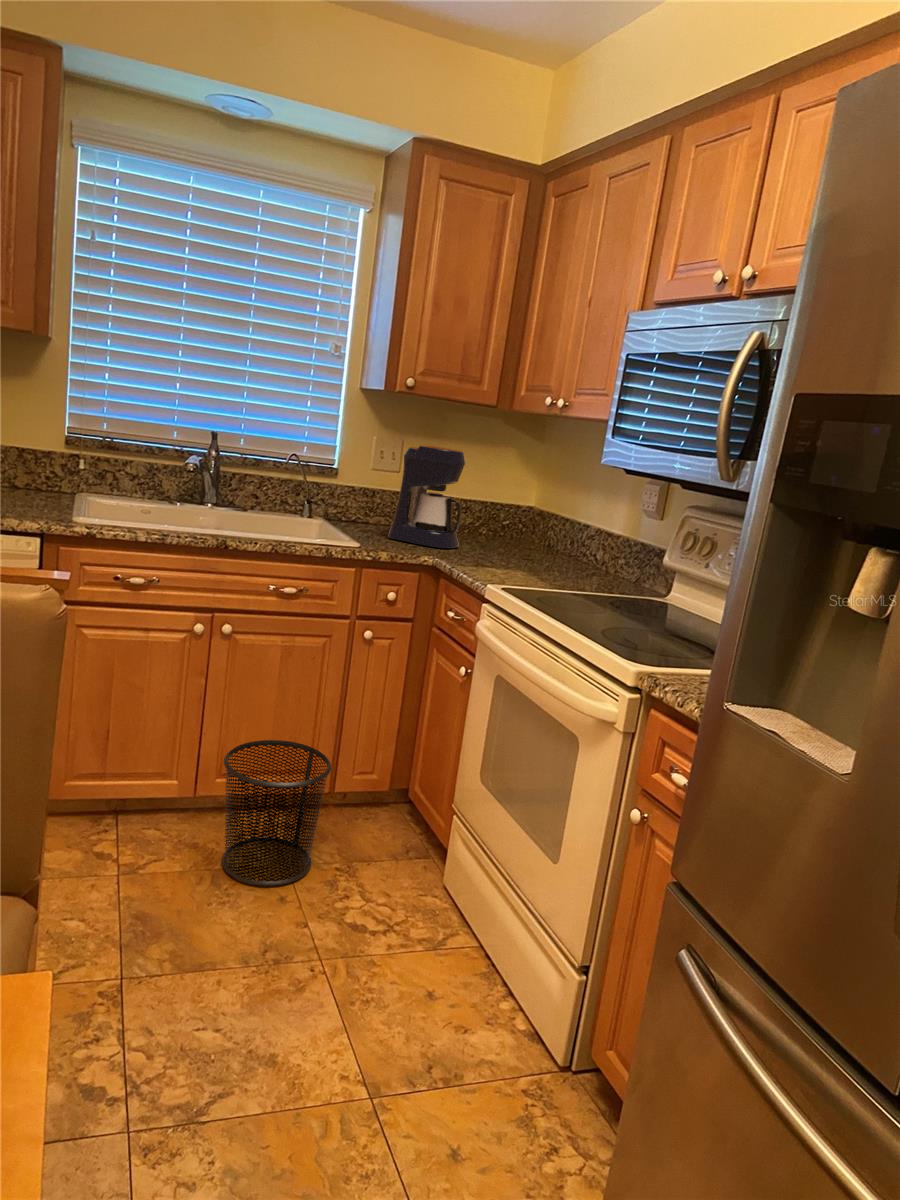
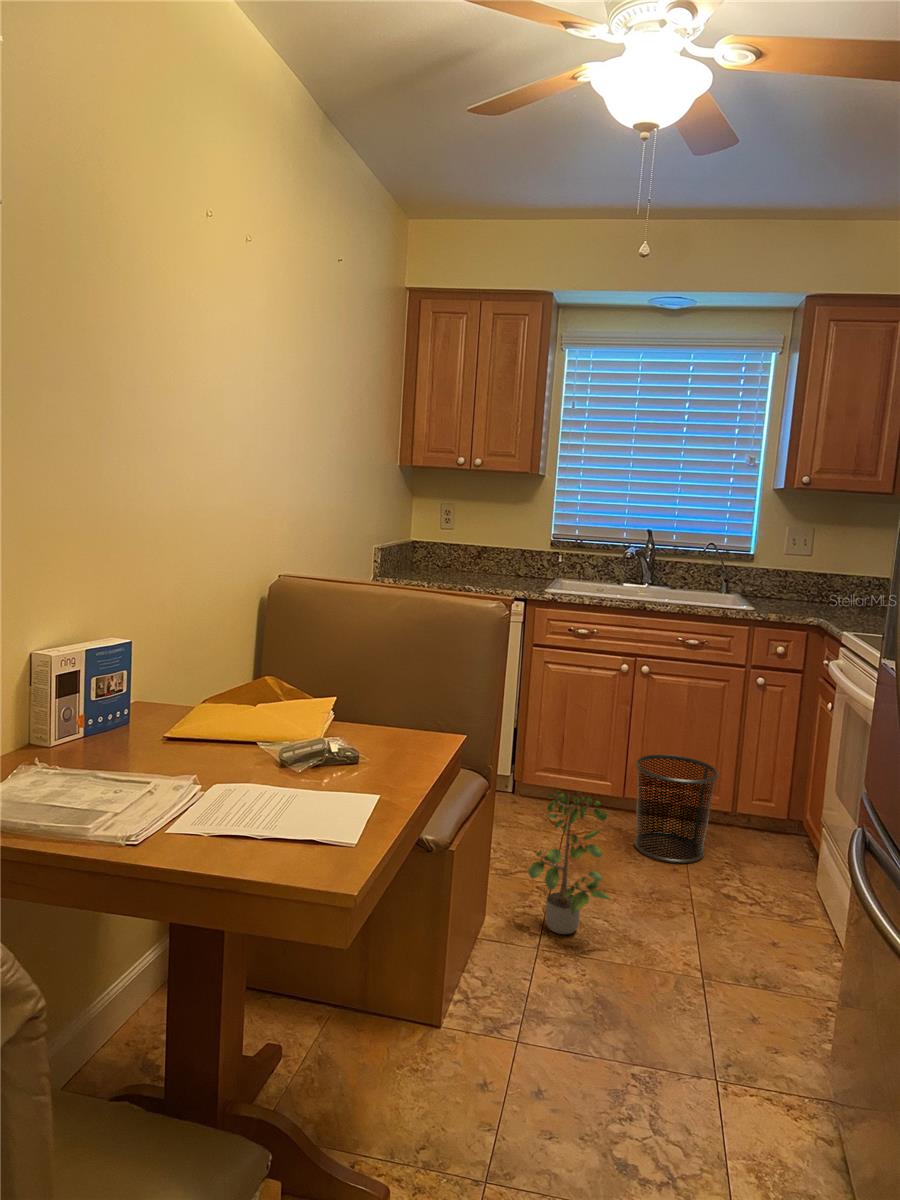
coffee maker: present [388,446,465,548] -> none [790,529,859,614]
potted plant: none [98,868,243,1086] -> present [528,791,611,934]

